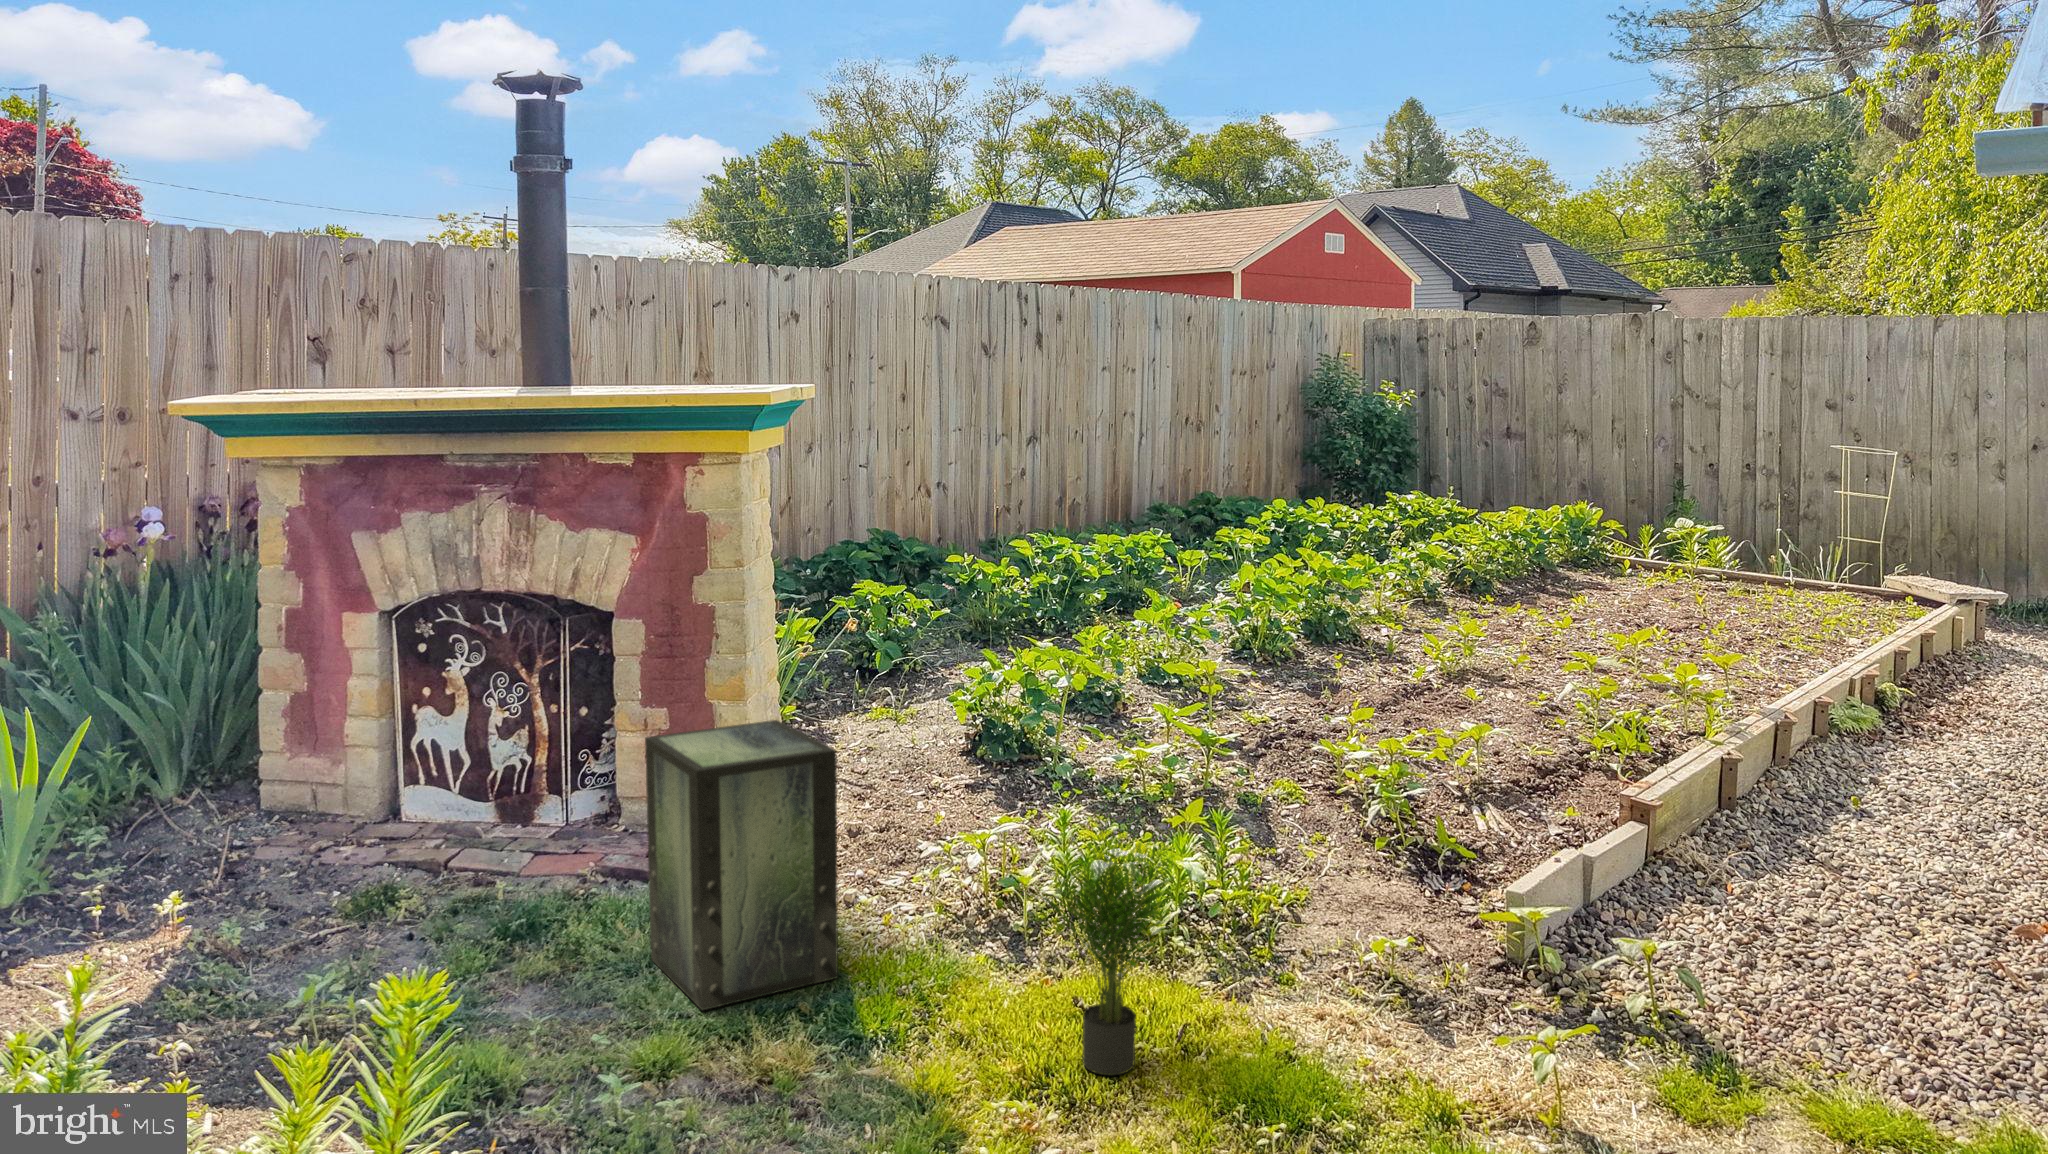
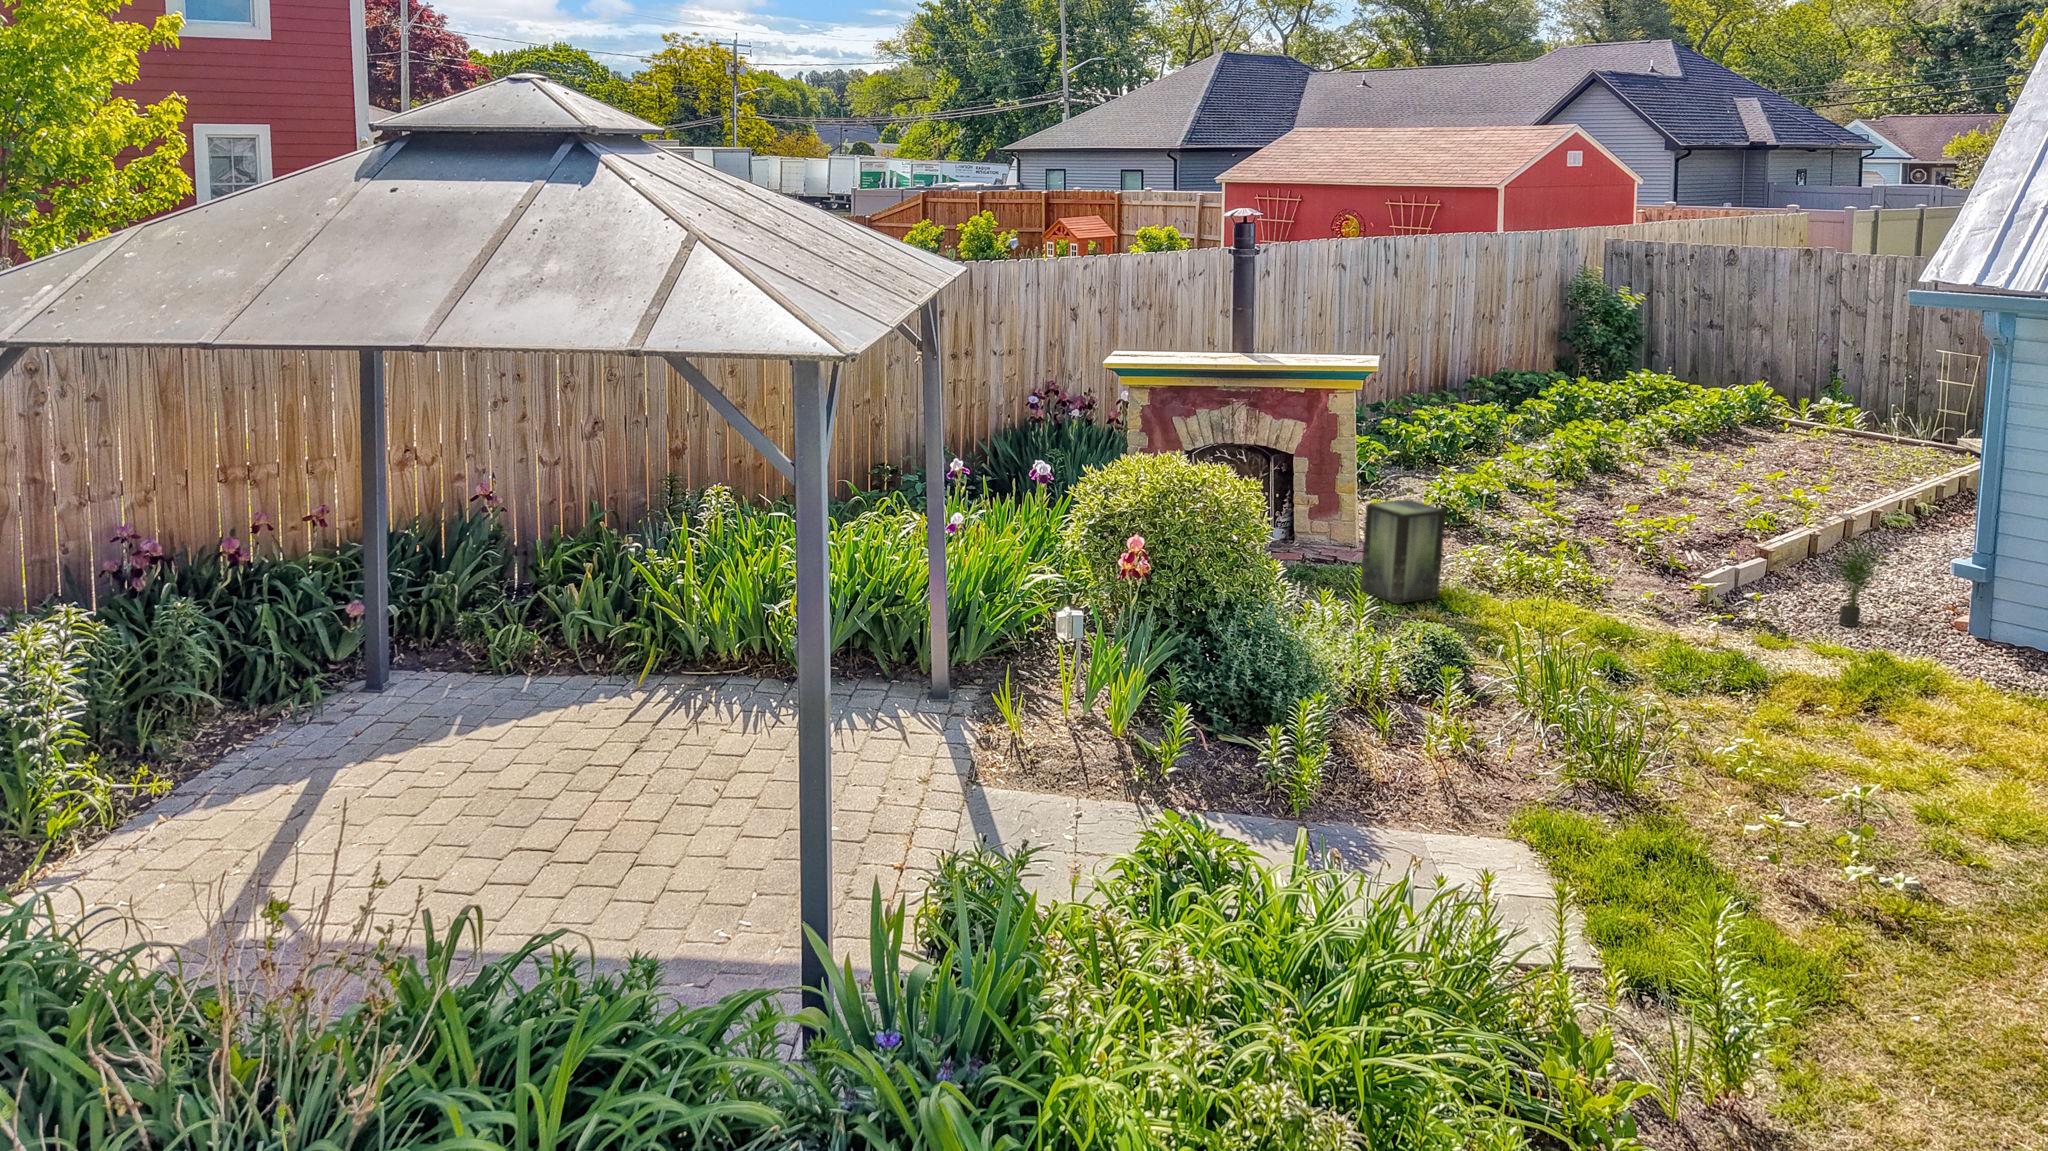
potted plant: present [1024,816,1179,1075] -> present [1825,544,1879,627]

